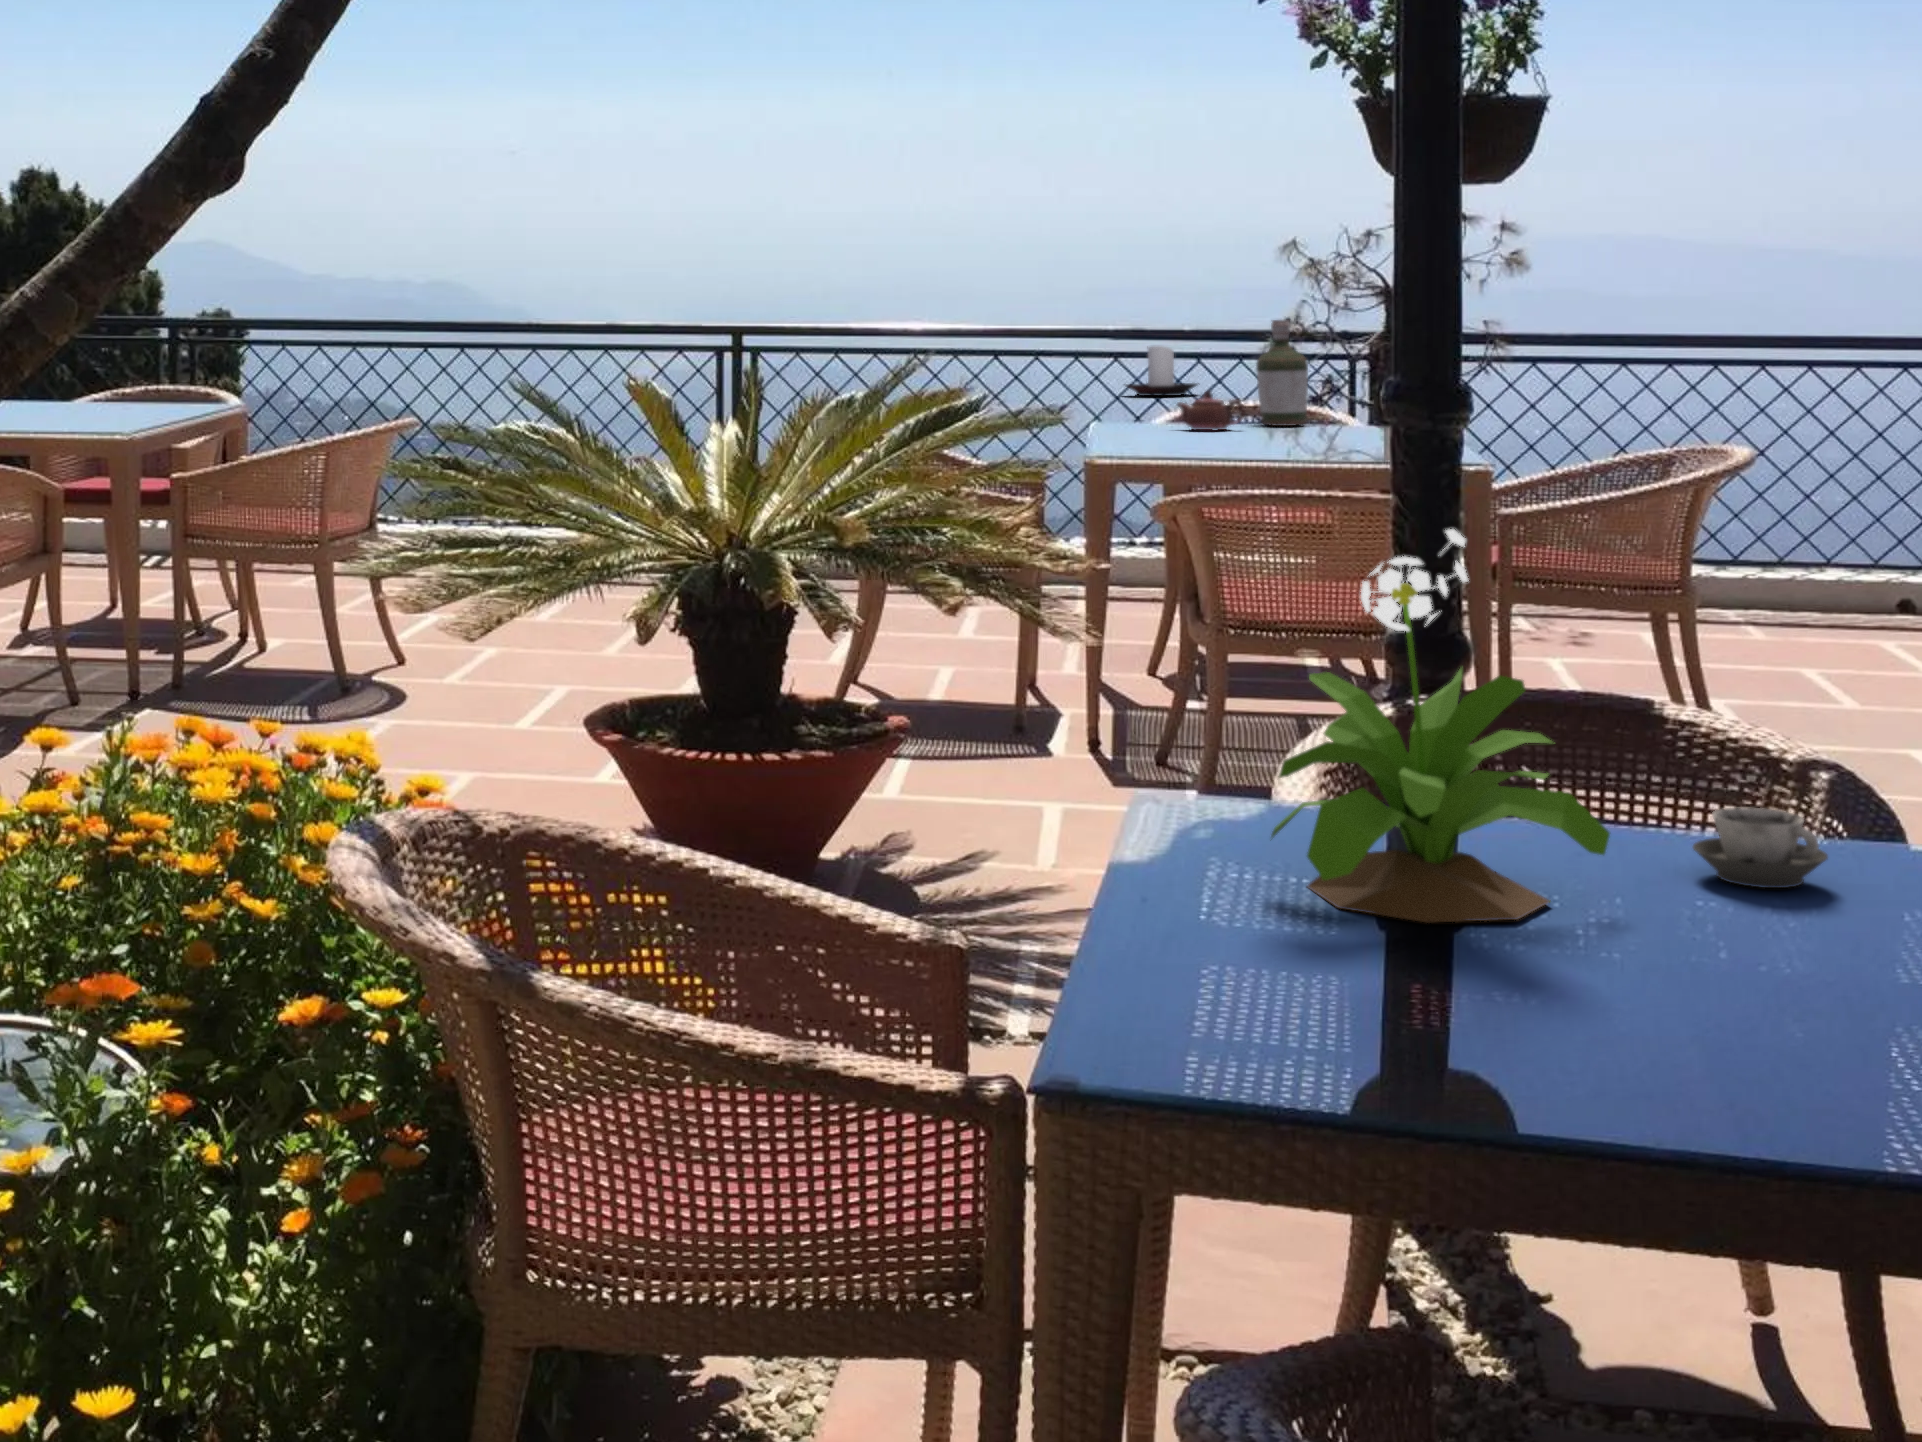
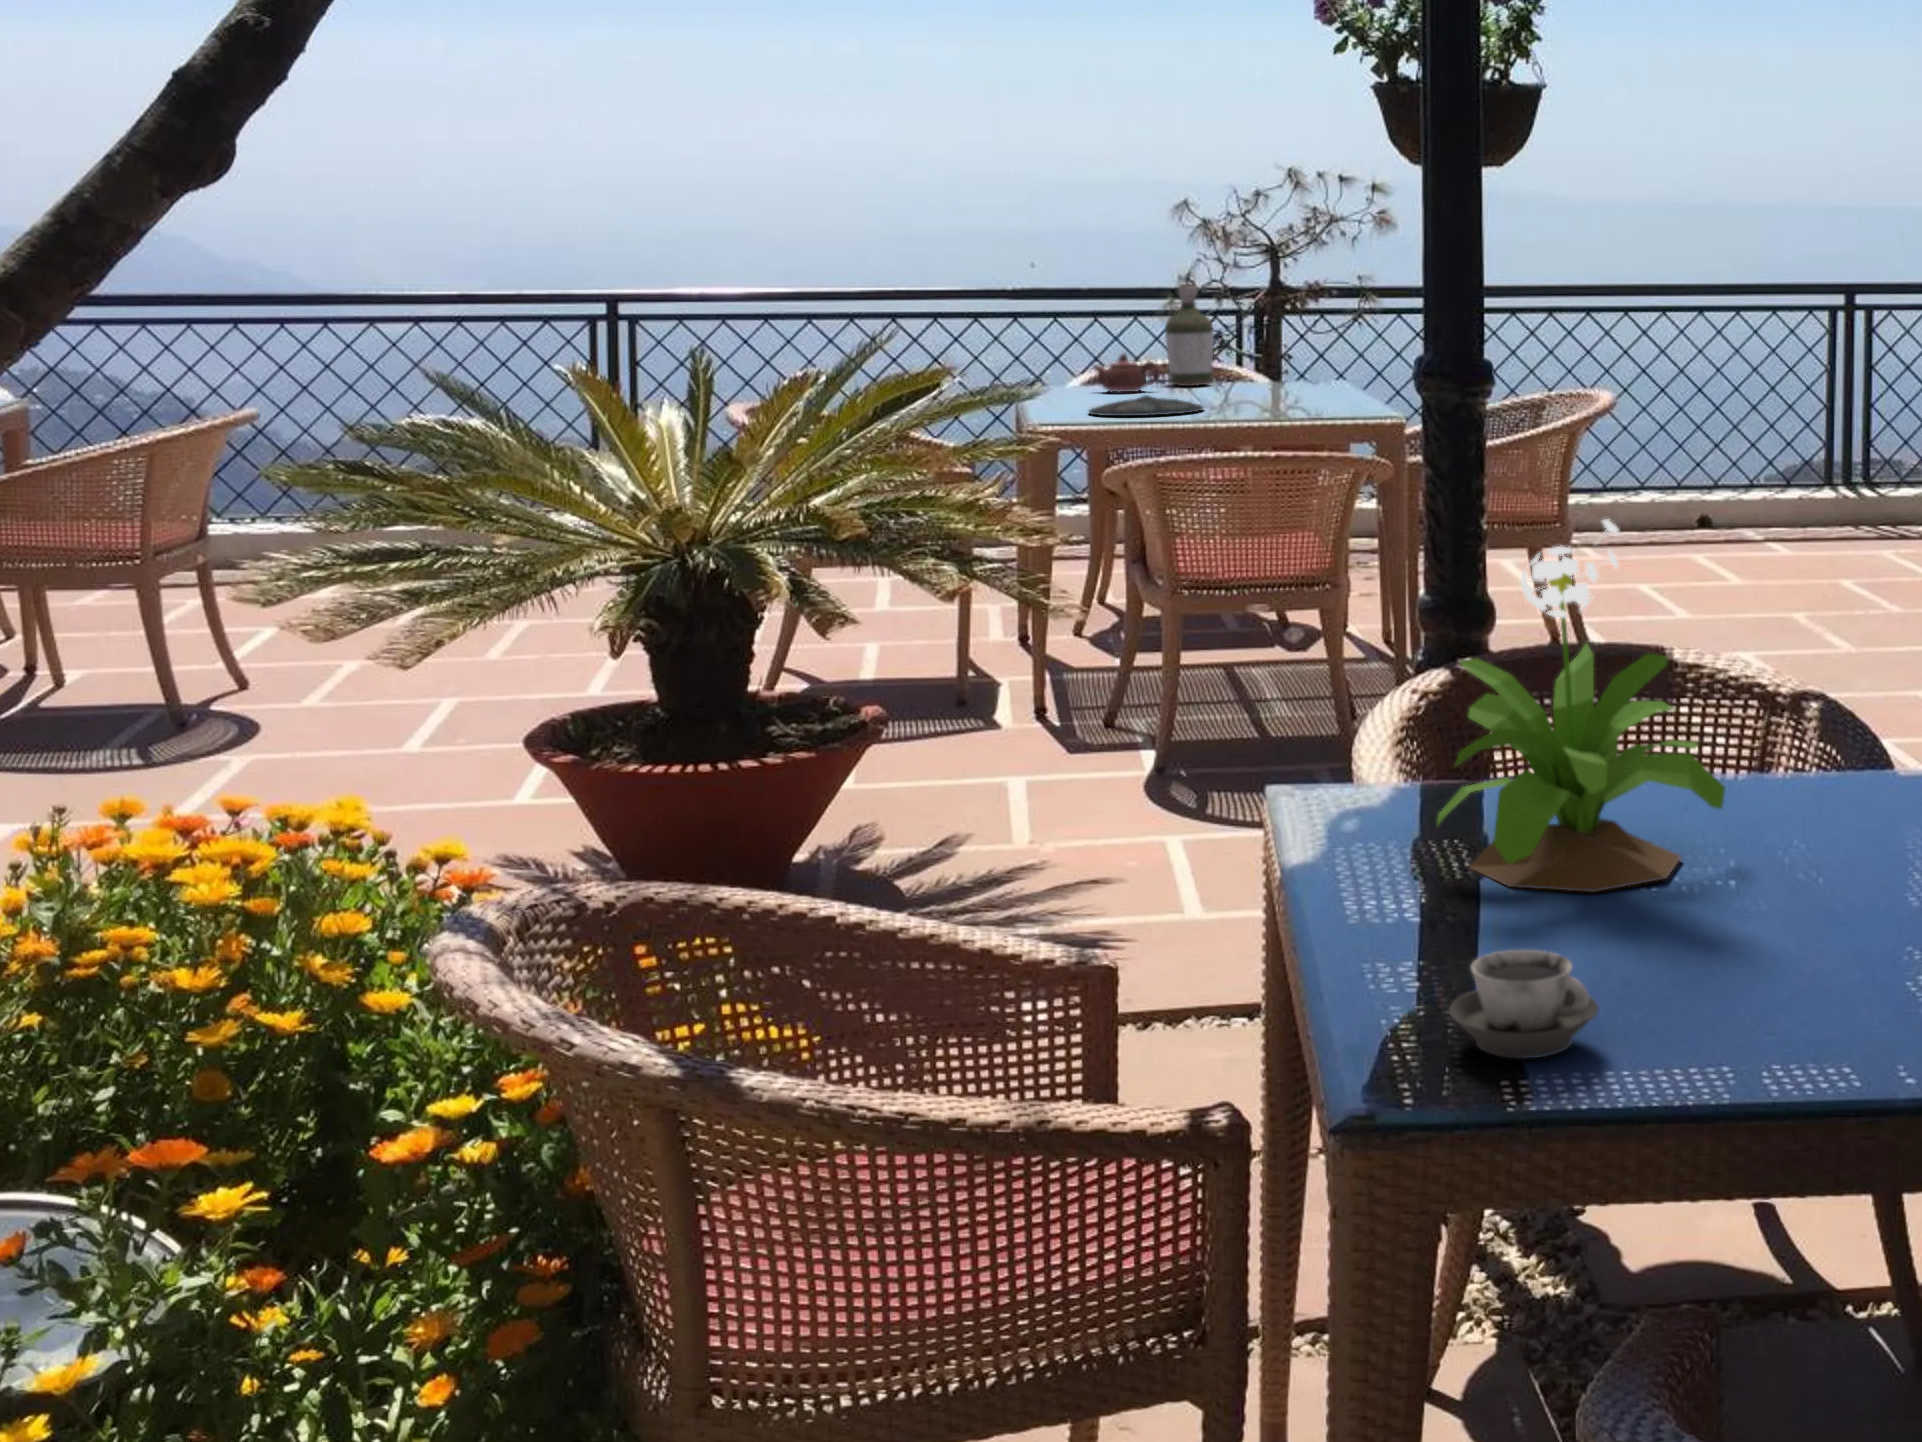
candle holder: present [1126,346,1199,396] -> none [1017,301,1092,357]
plate: none [1157,431,1281,452] -> present [1089,395,1204,416]
cup: present [1693,808,1828,888] -> present [1449,950,1599,1059]

